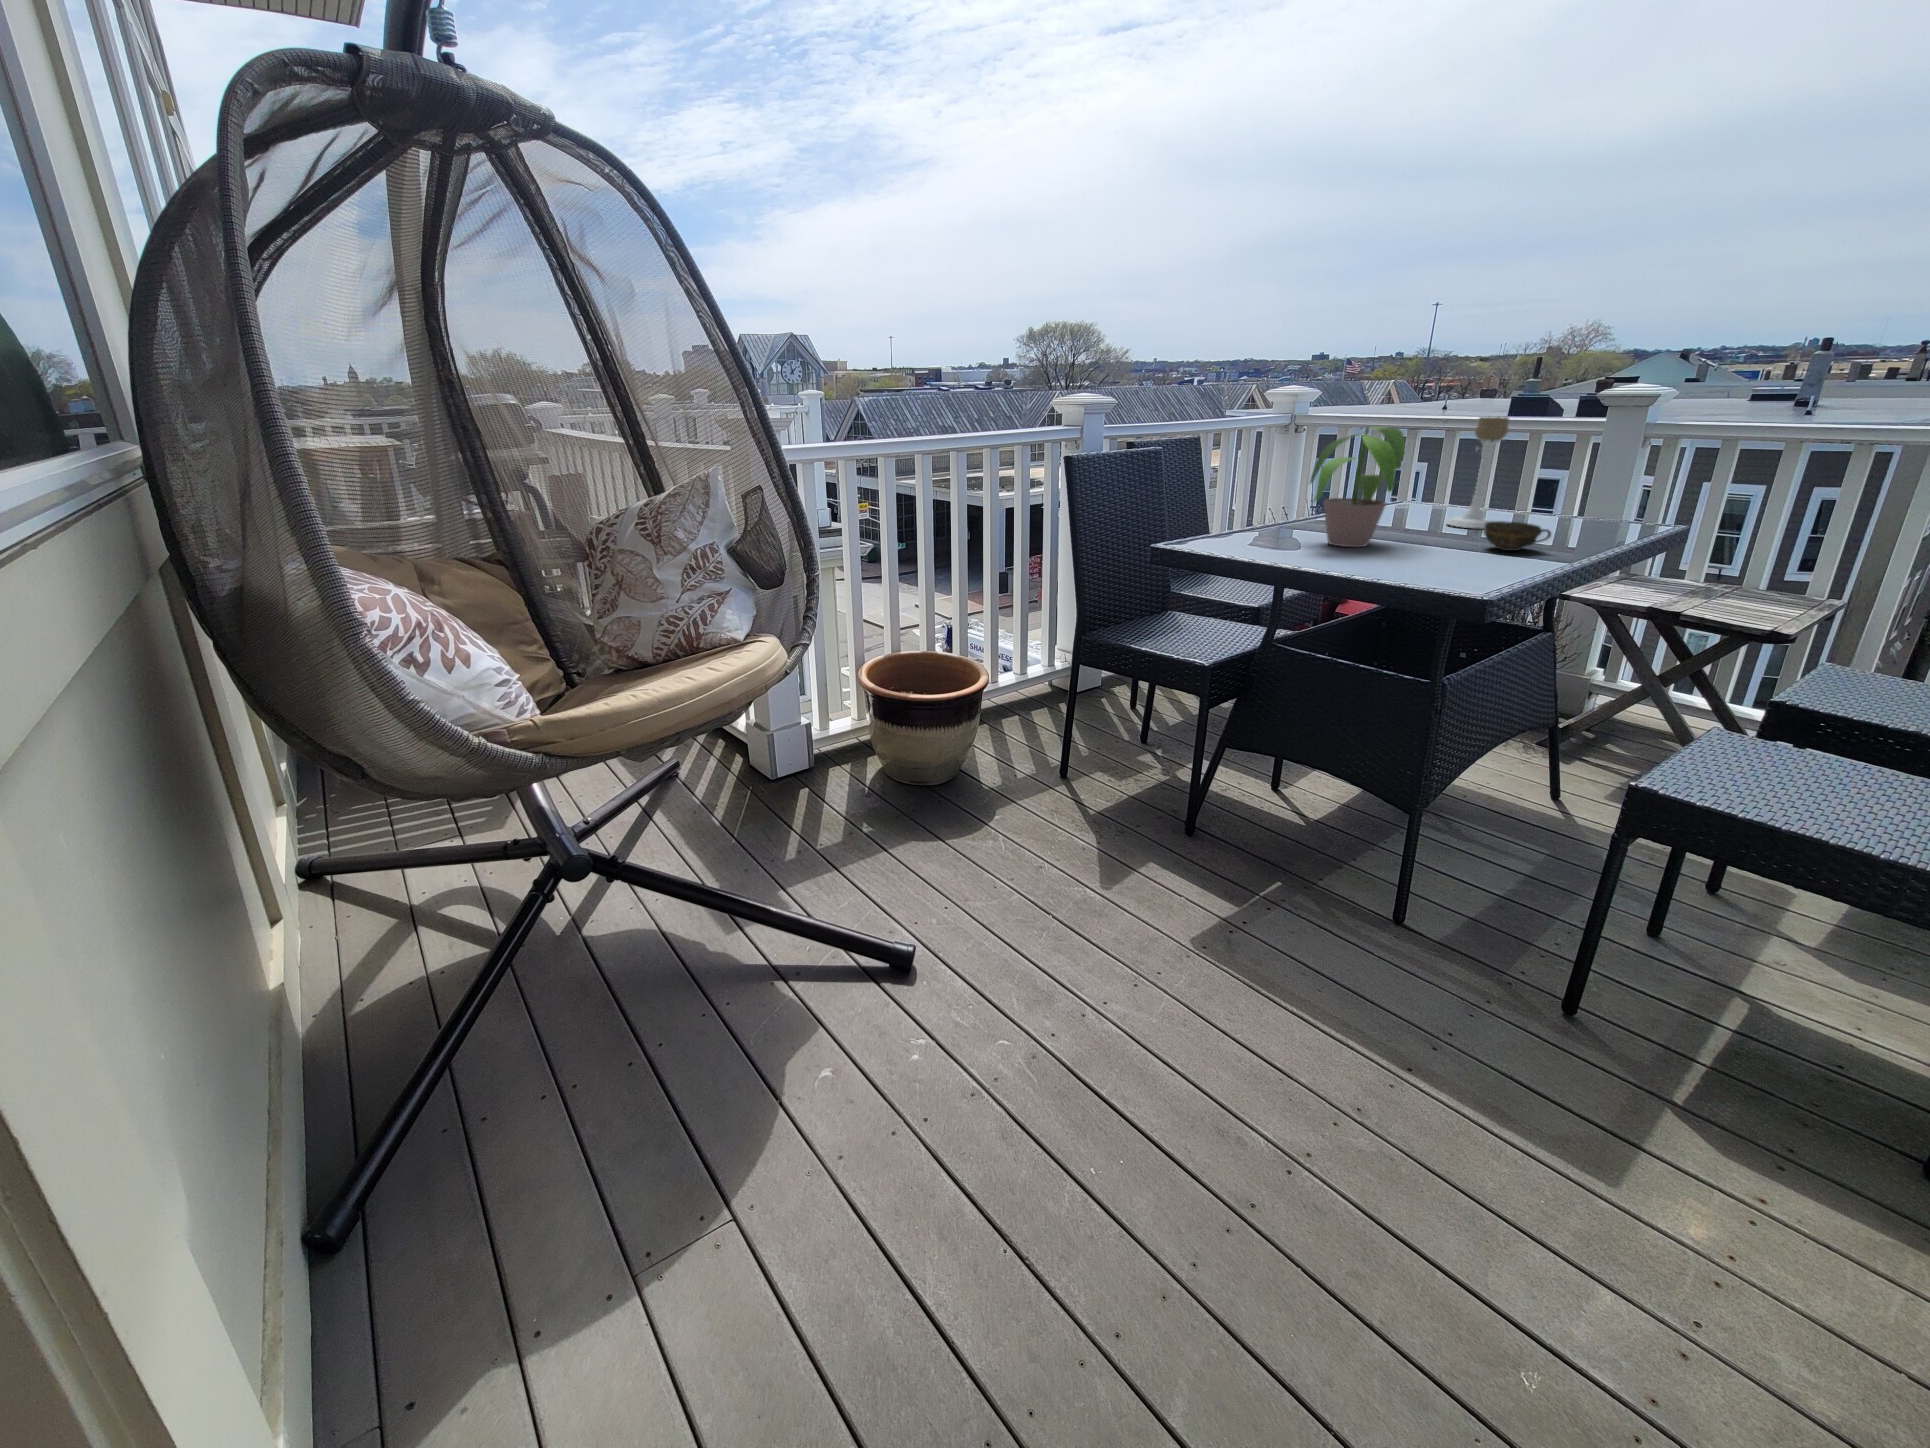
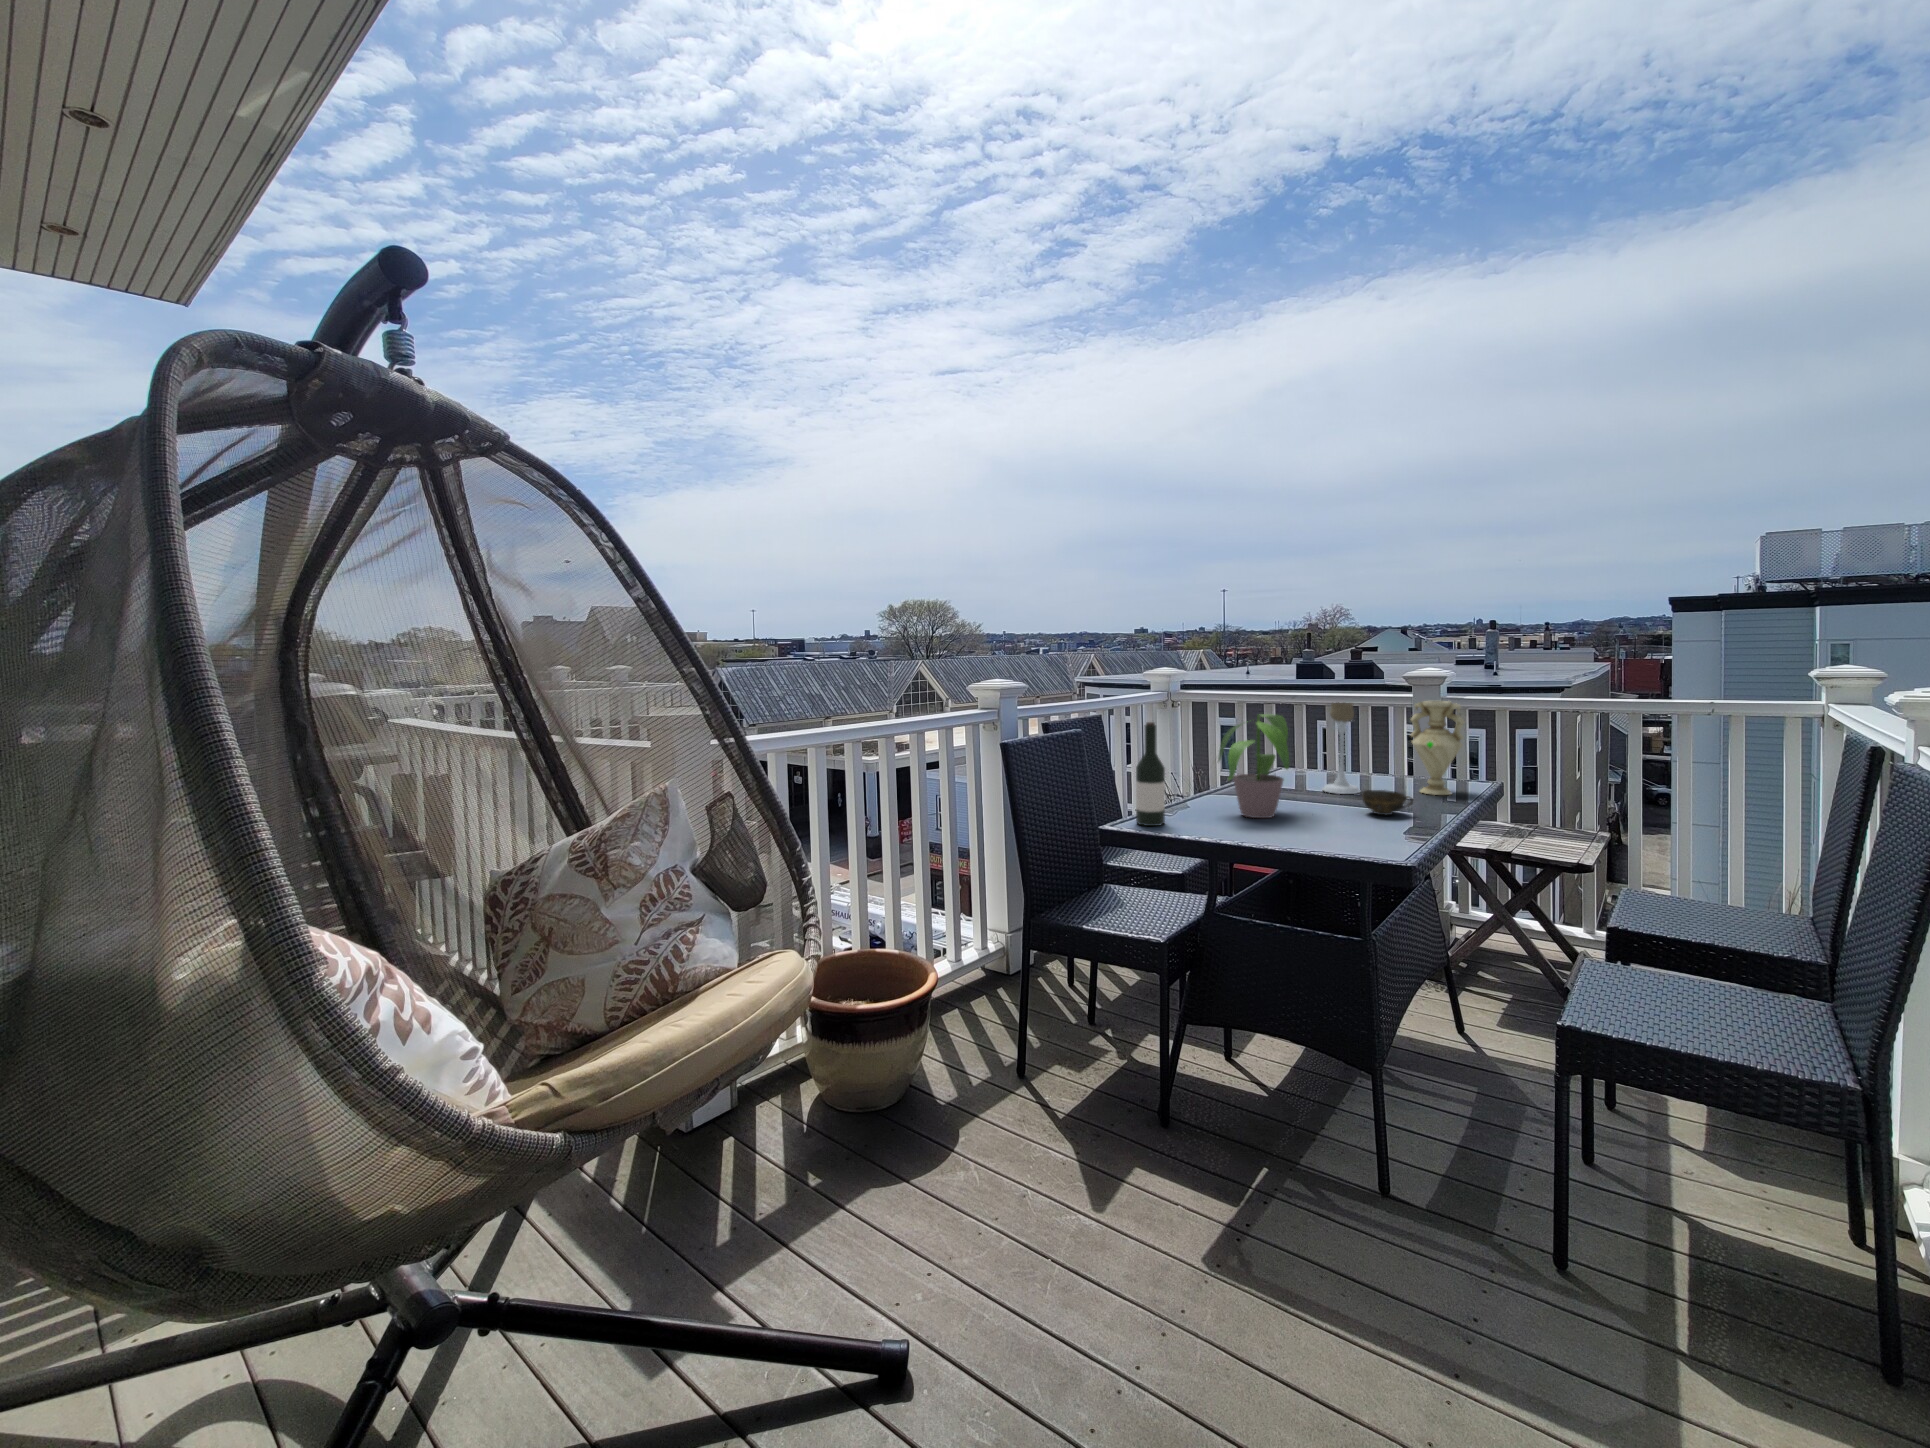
vase: none [1577,414,1663,534] -> present [1411,701,1464,795]
wine bottle: none [1201,433,1240,549] -> present [1136,722,1165,826]

